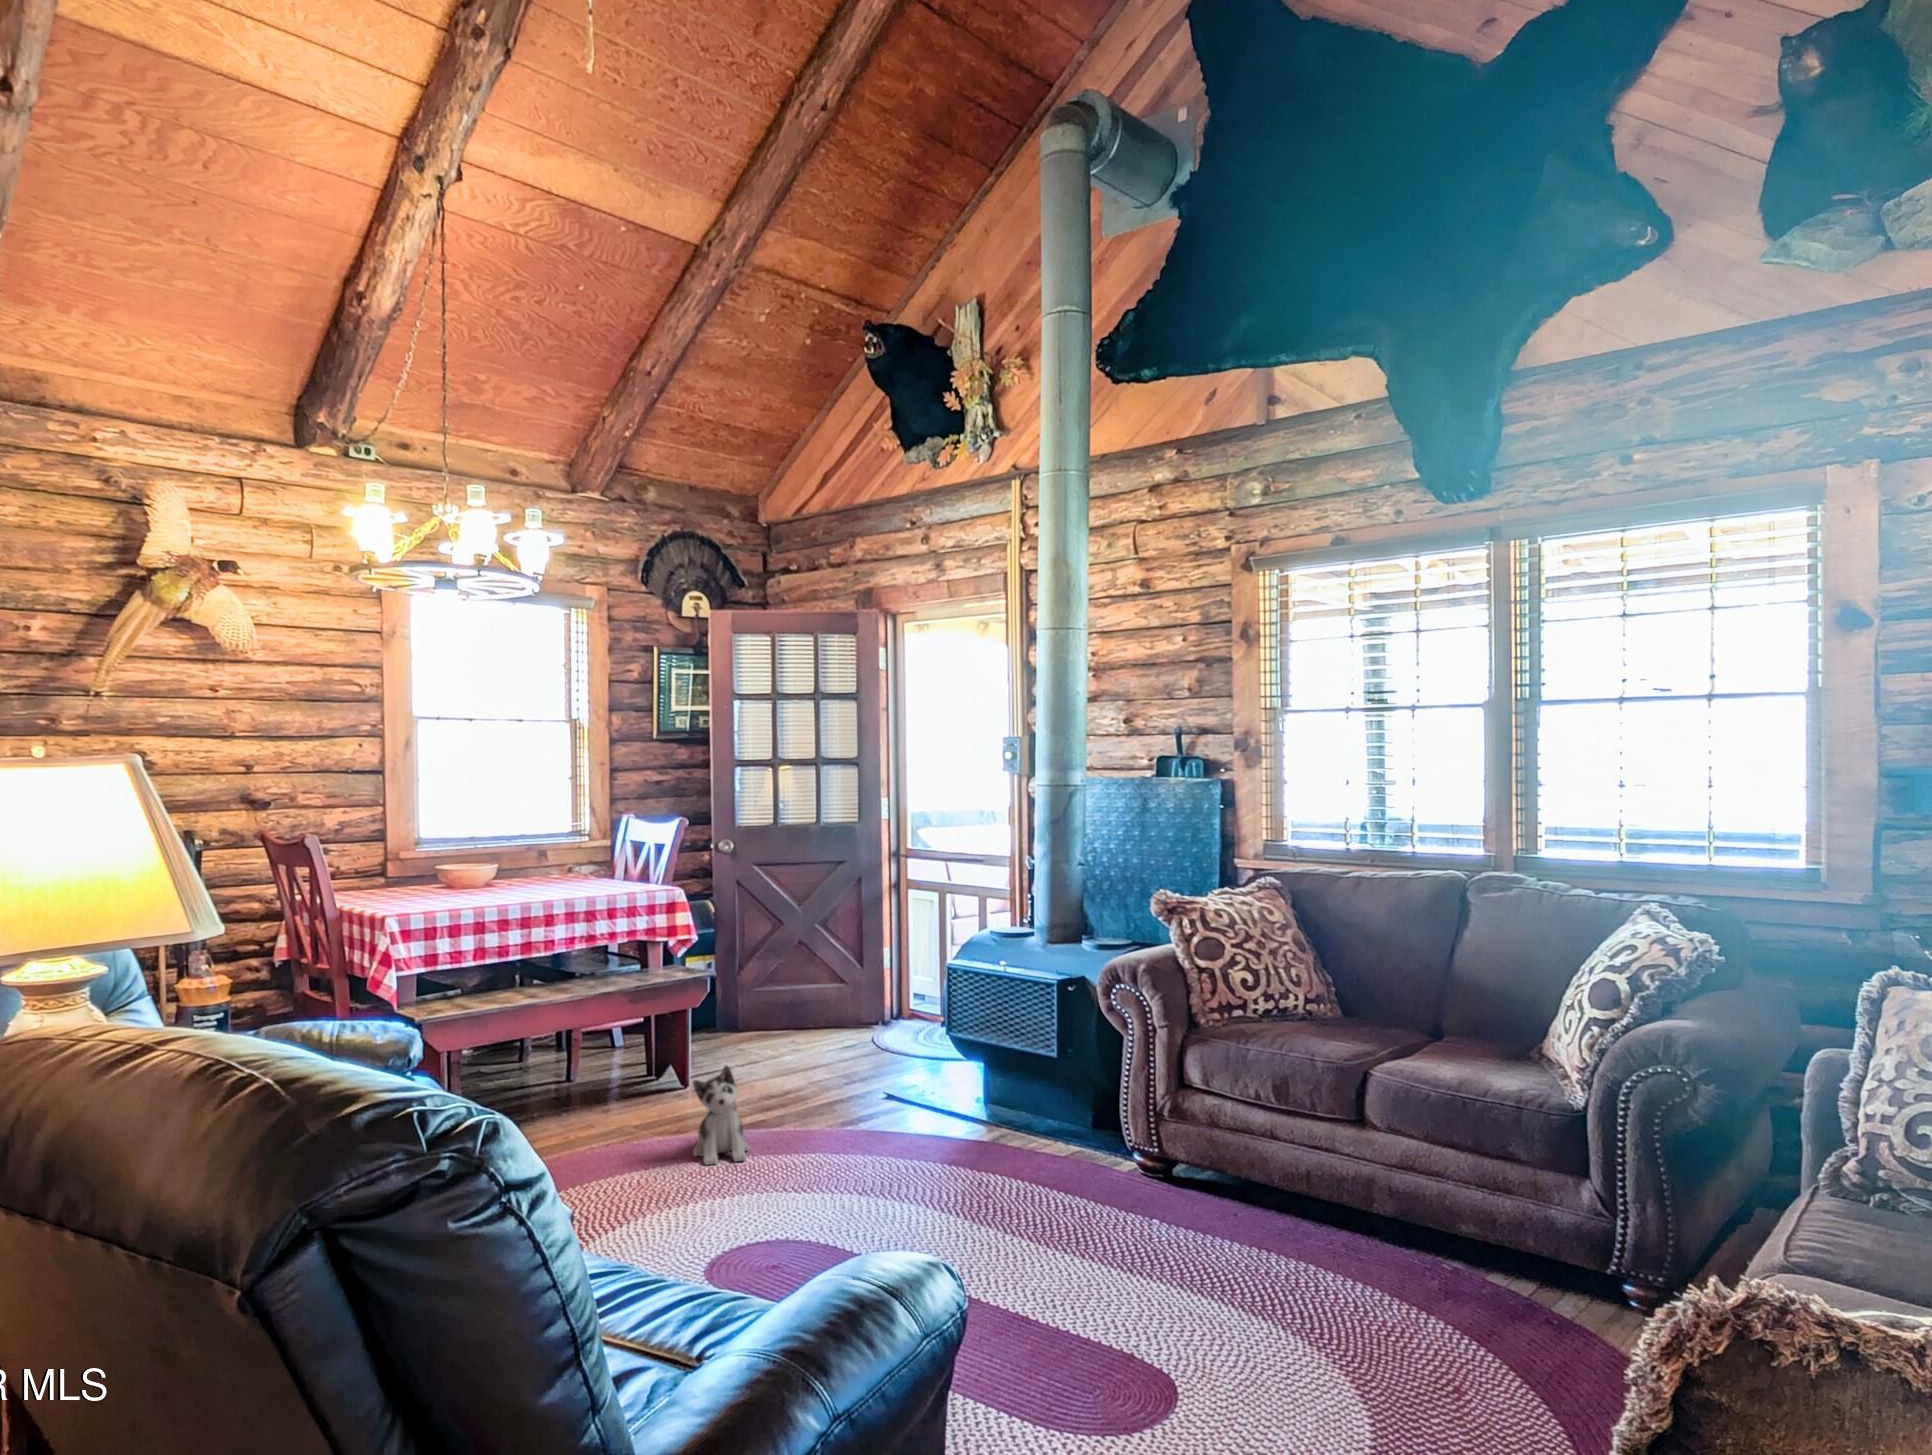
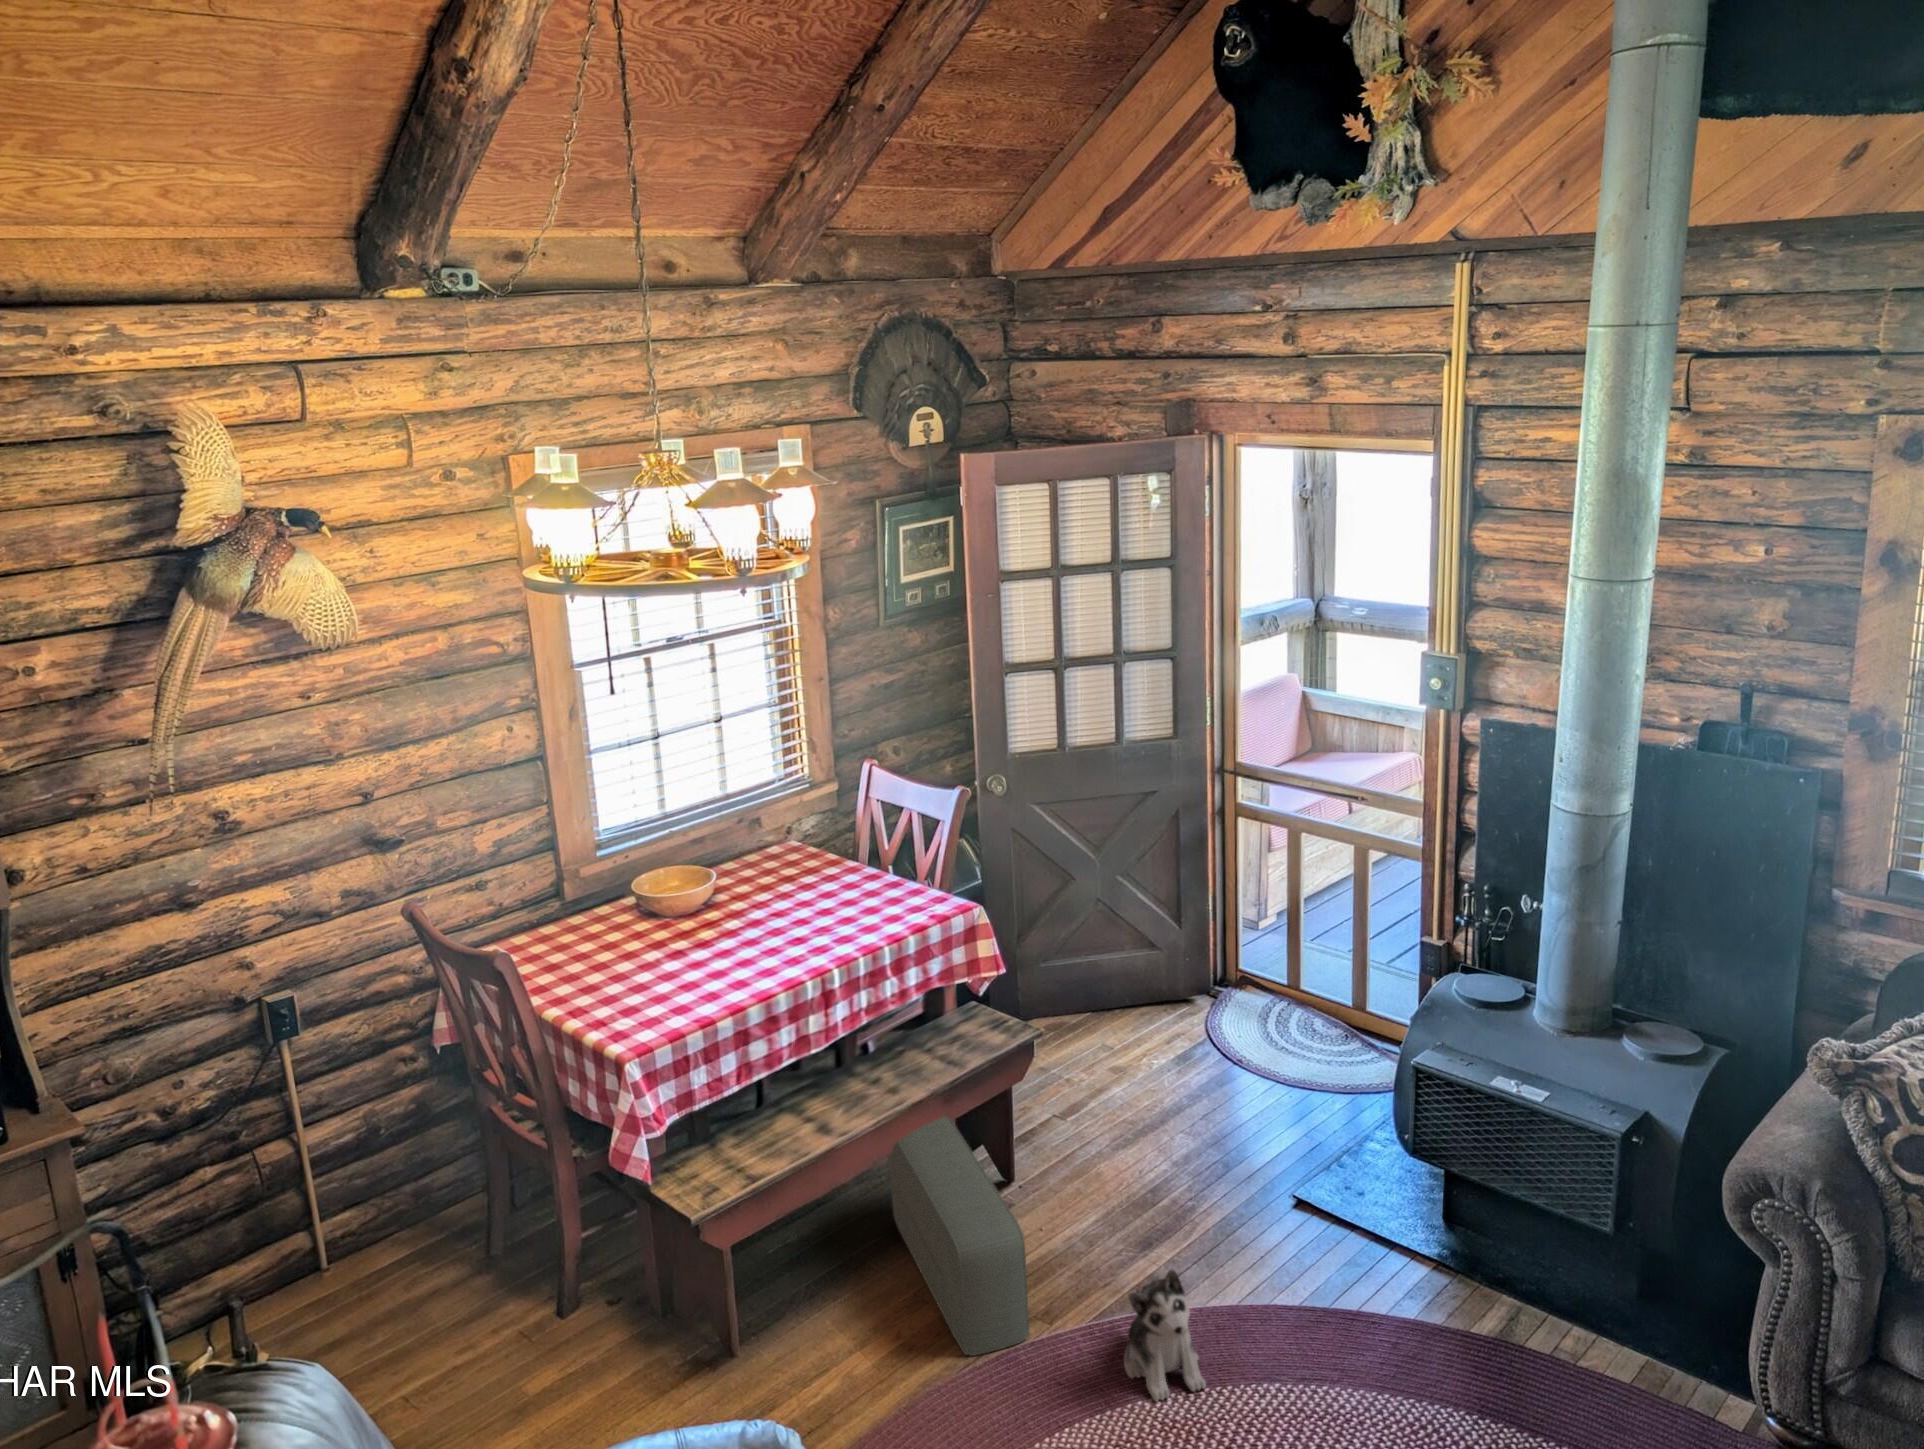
pouf: none [568,1010,635,1146] -> present [888,1116,1029,1356]

